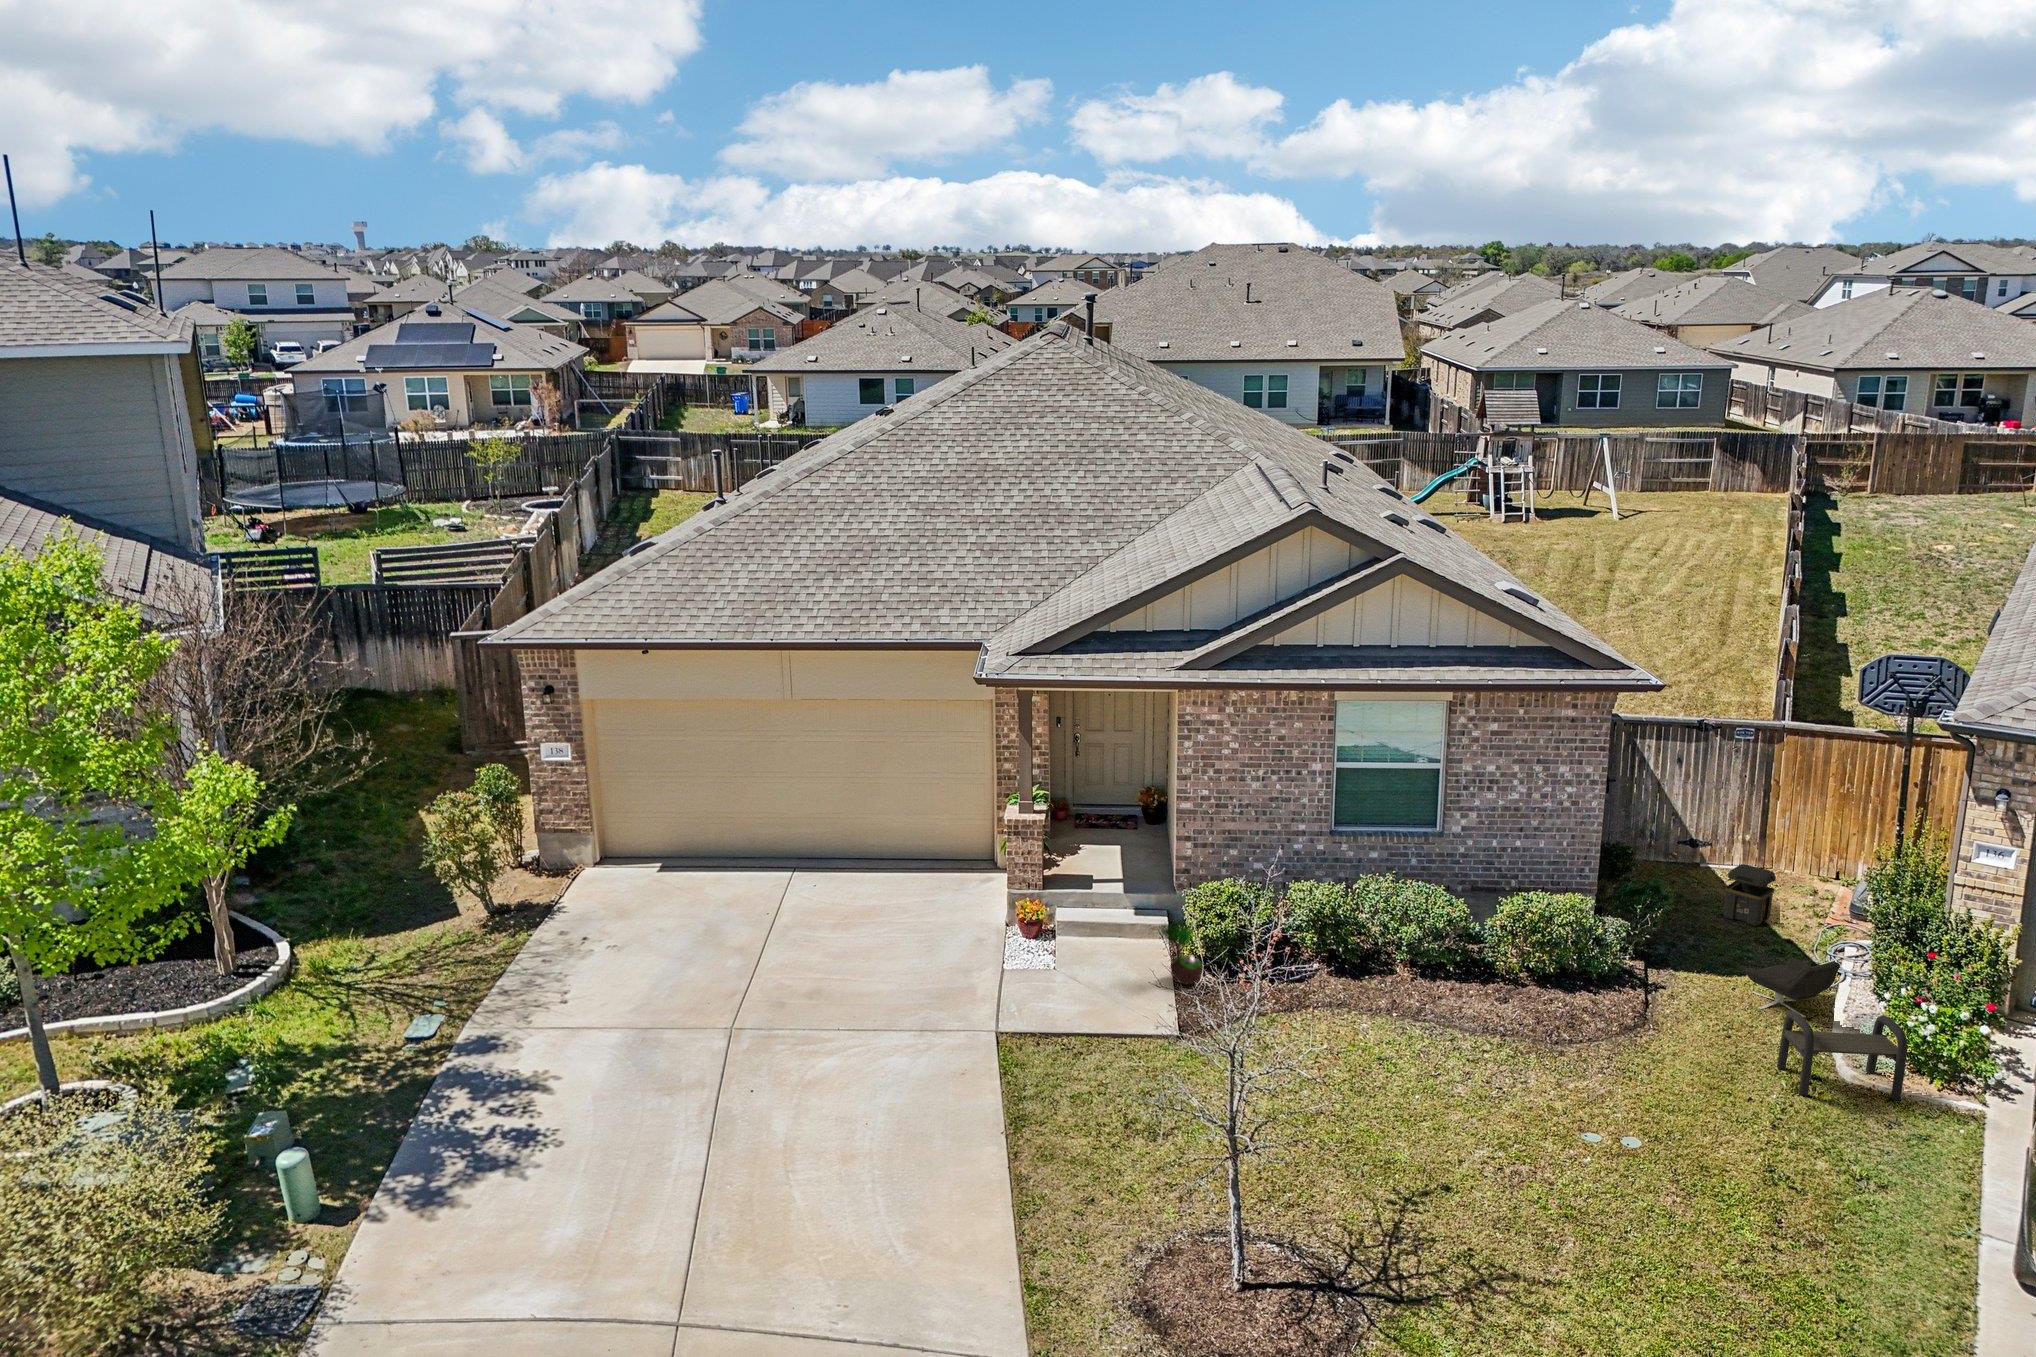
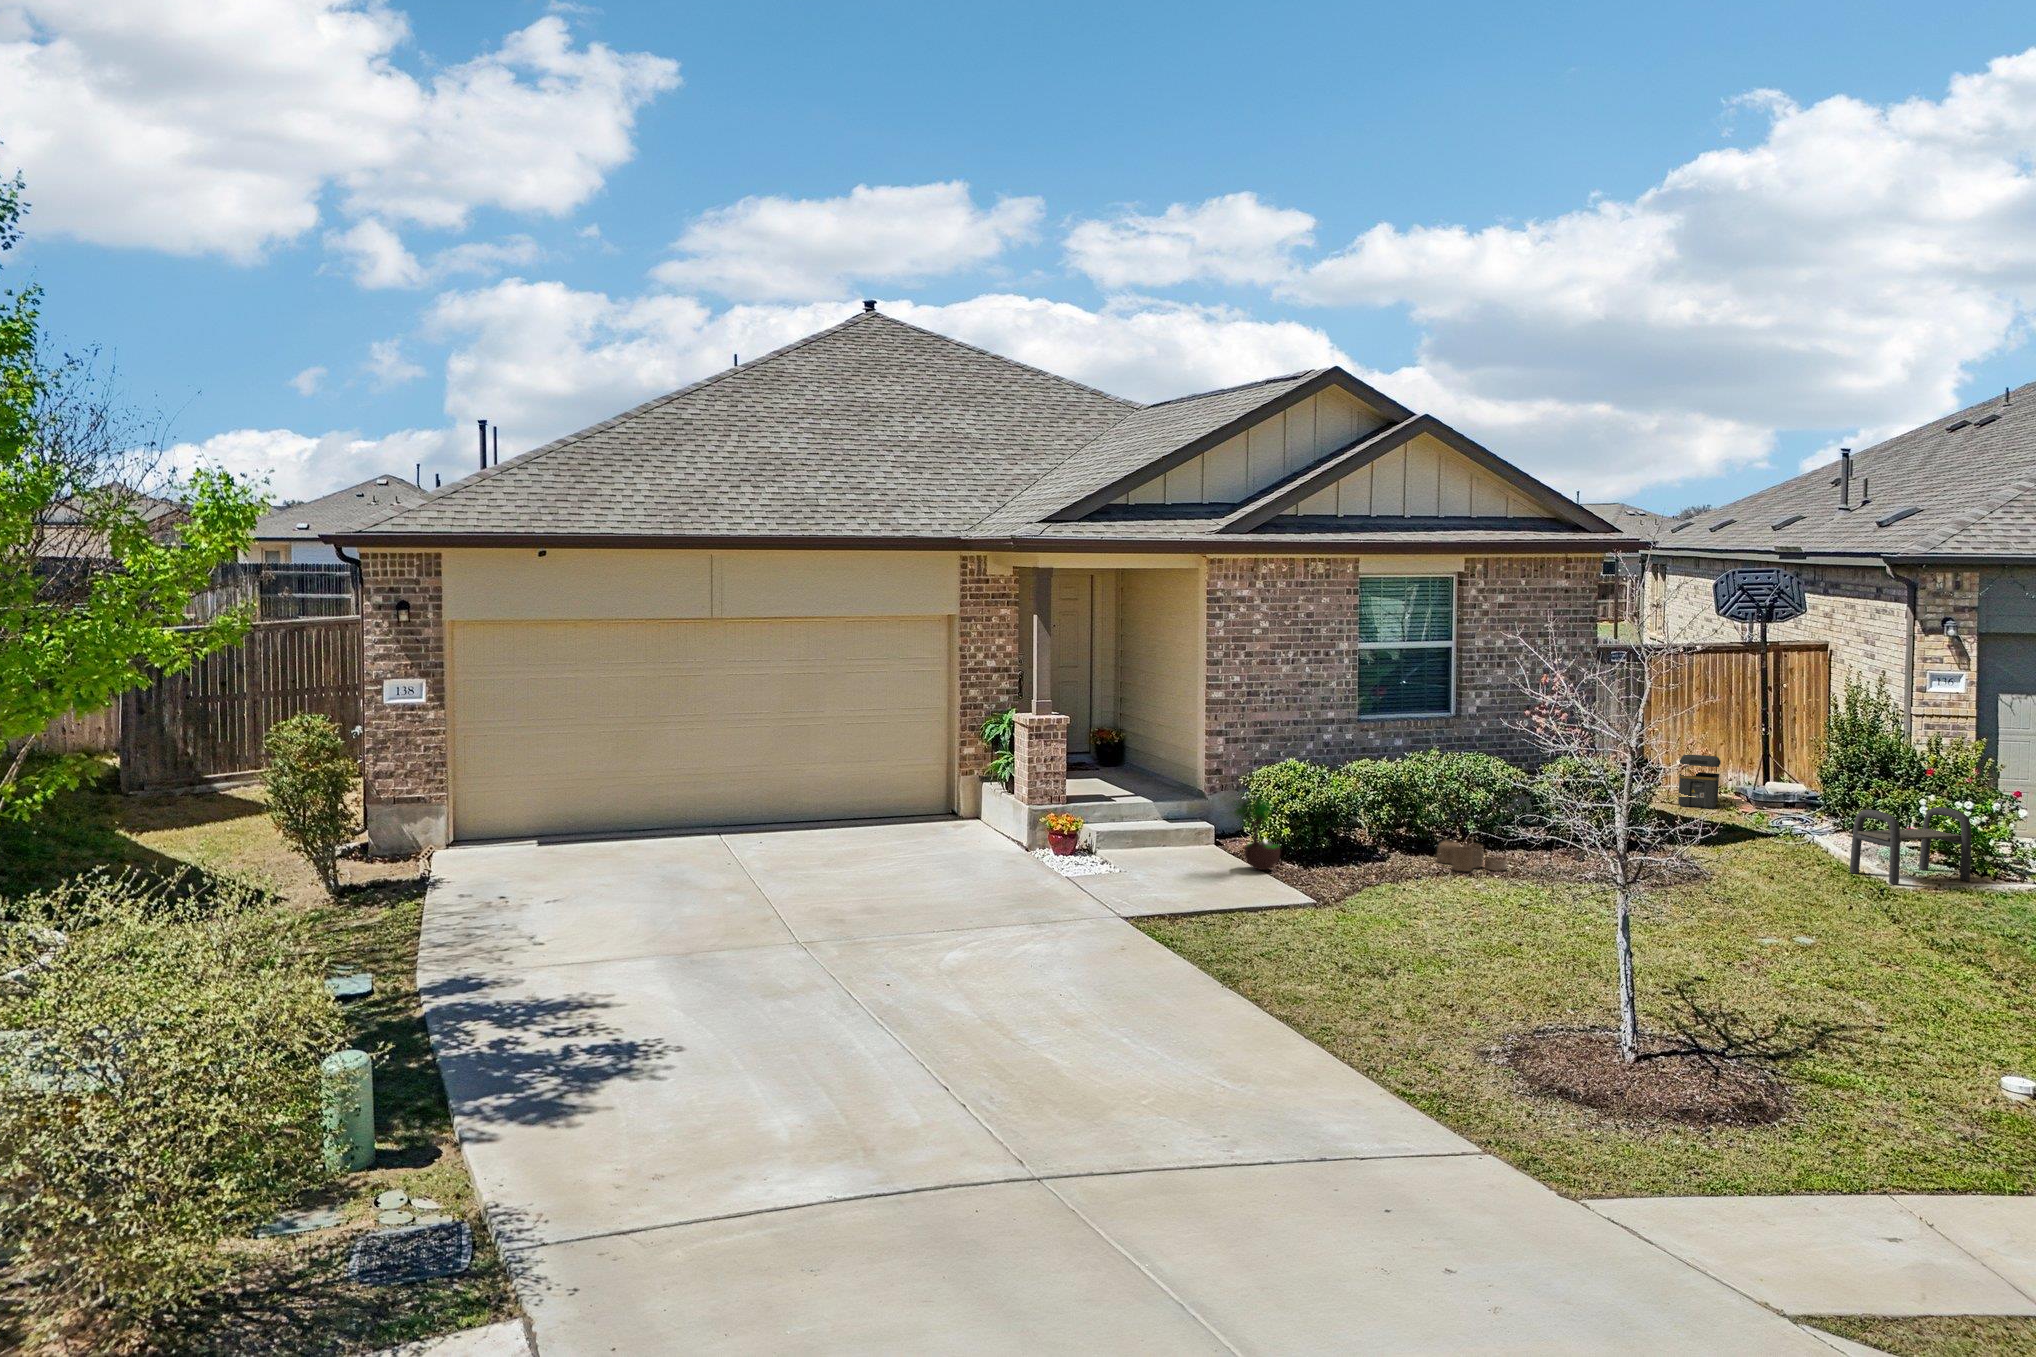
lounge chair: present [1745,957,1840,1017] -> none [1766,789,1853,848]
woven basket: none [1363,970,1418,1014] -> present [1436,840,1506,872]

